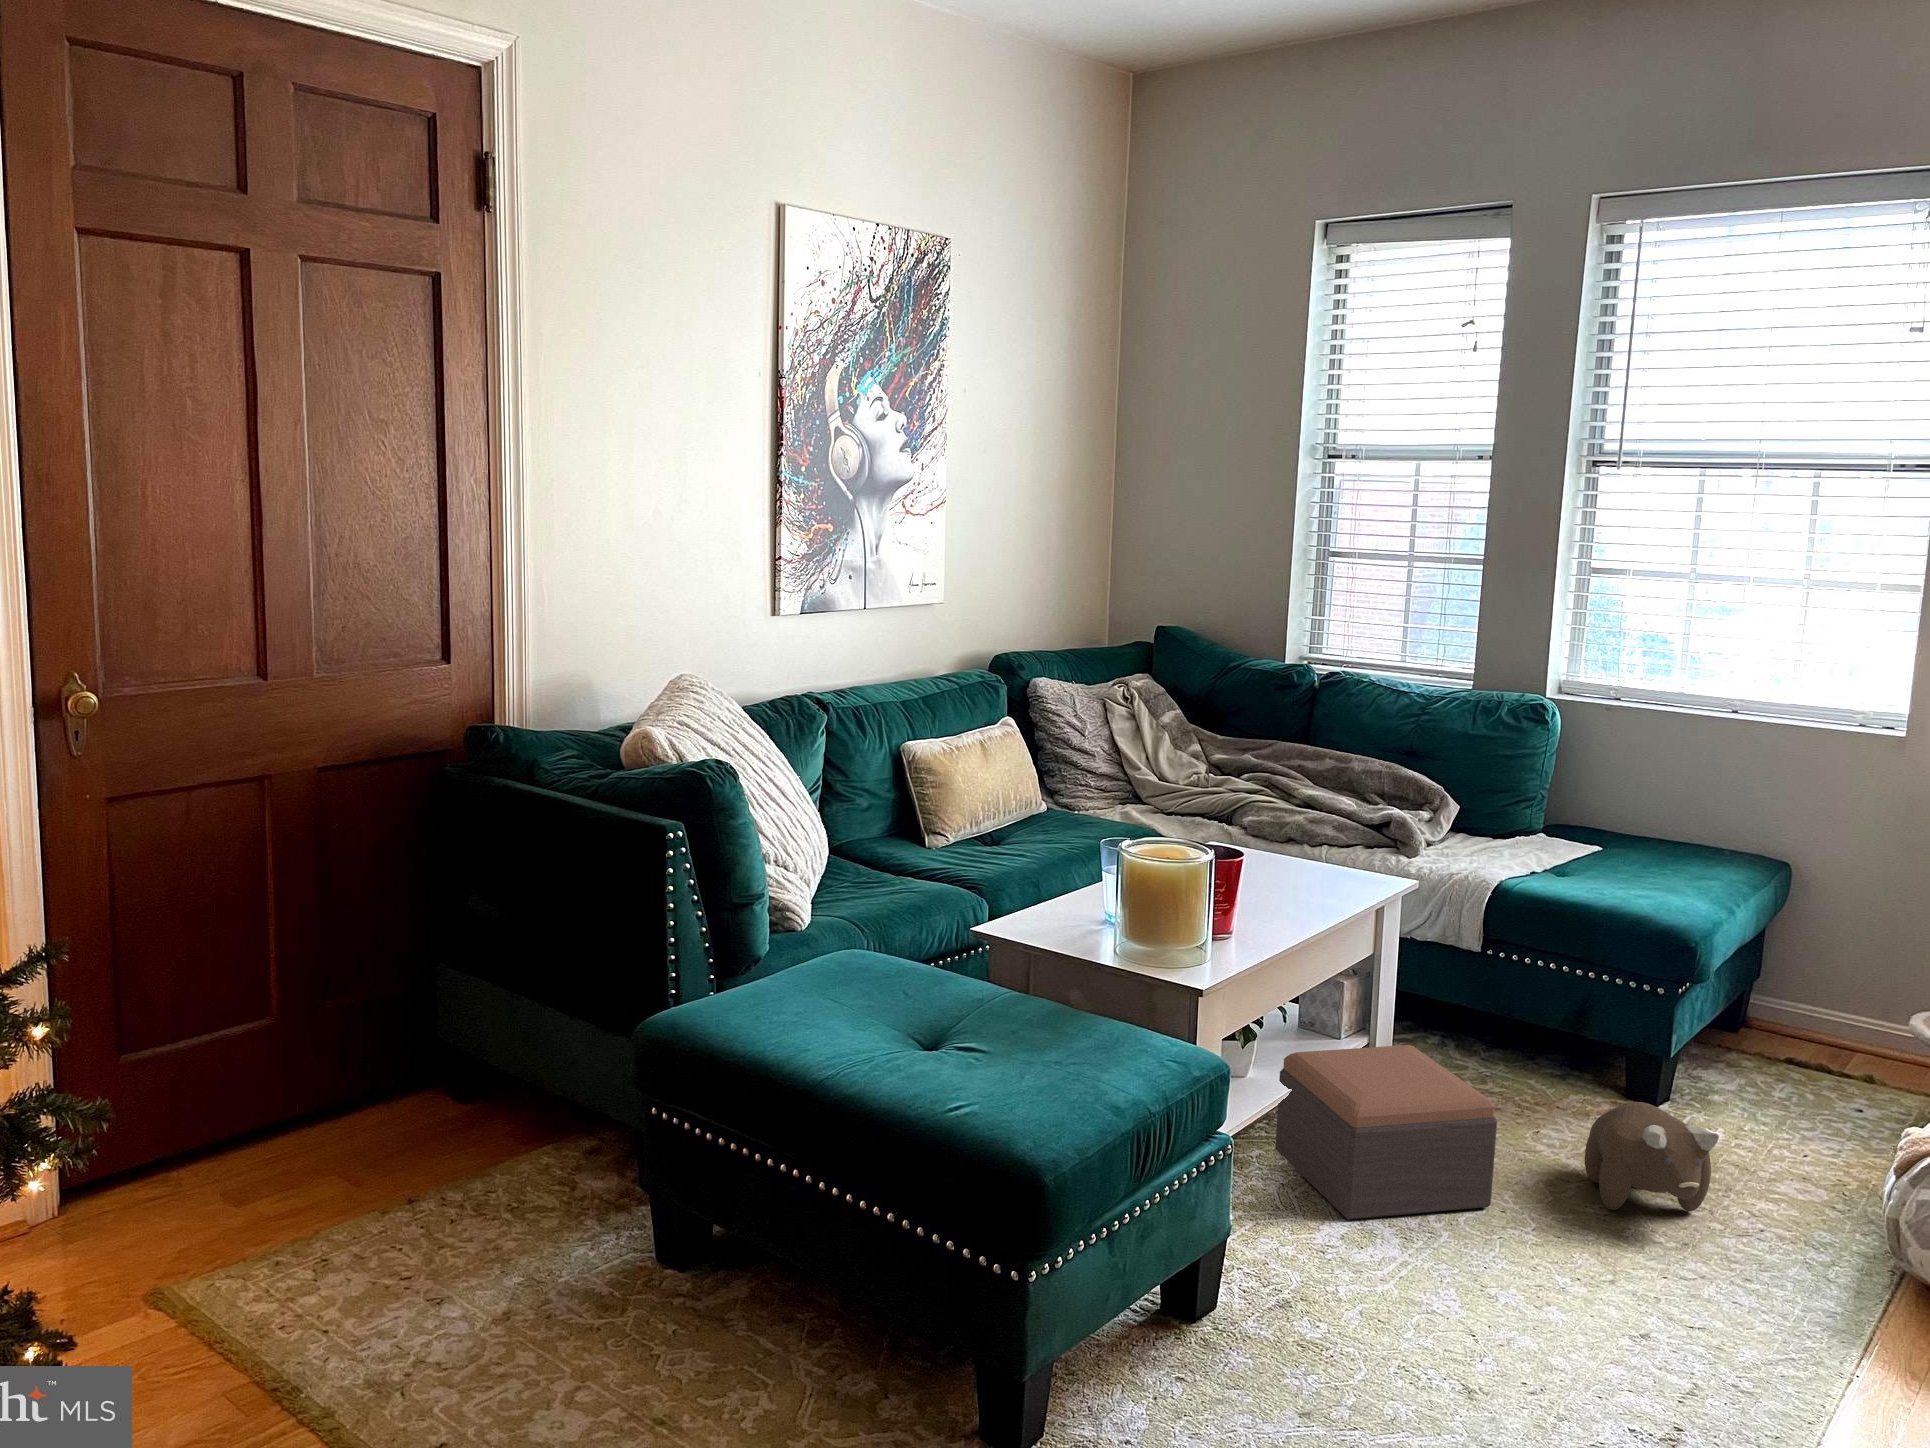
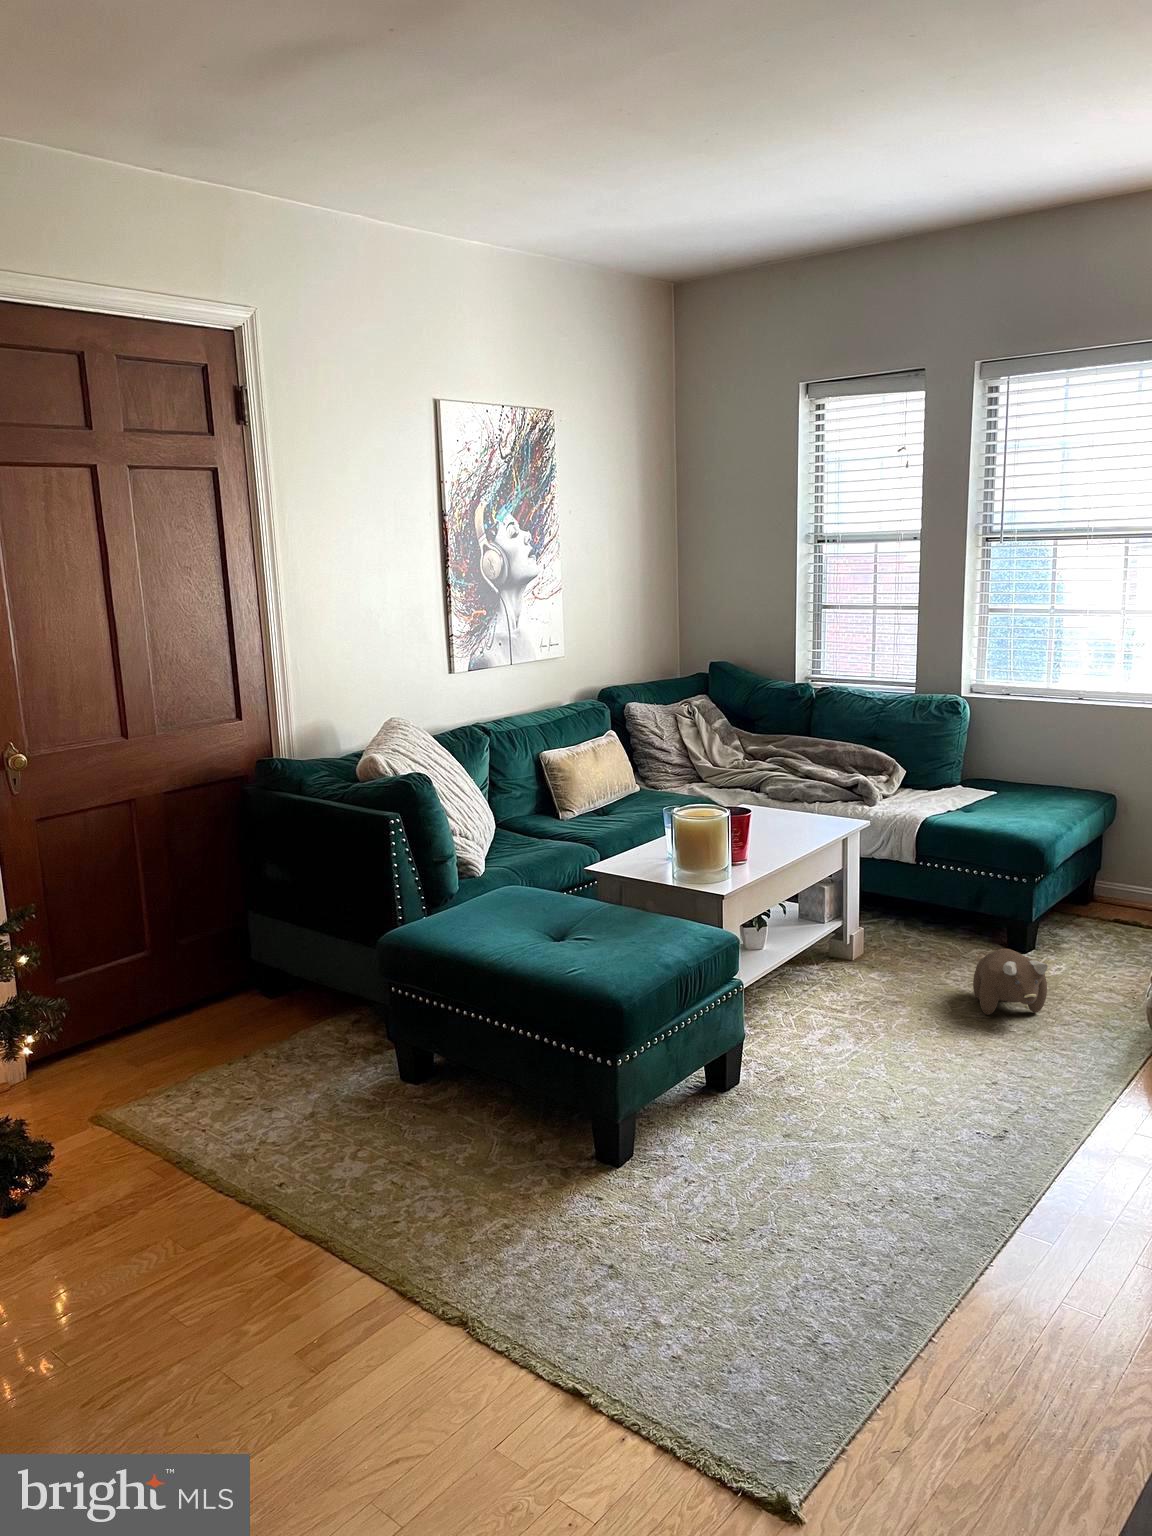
footstool: present [1275,1045,1497,1220] -> none [783,923,915,1030]

